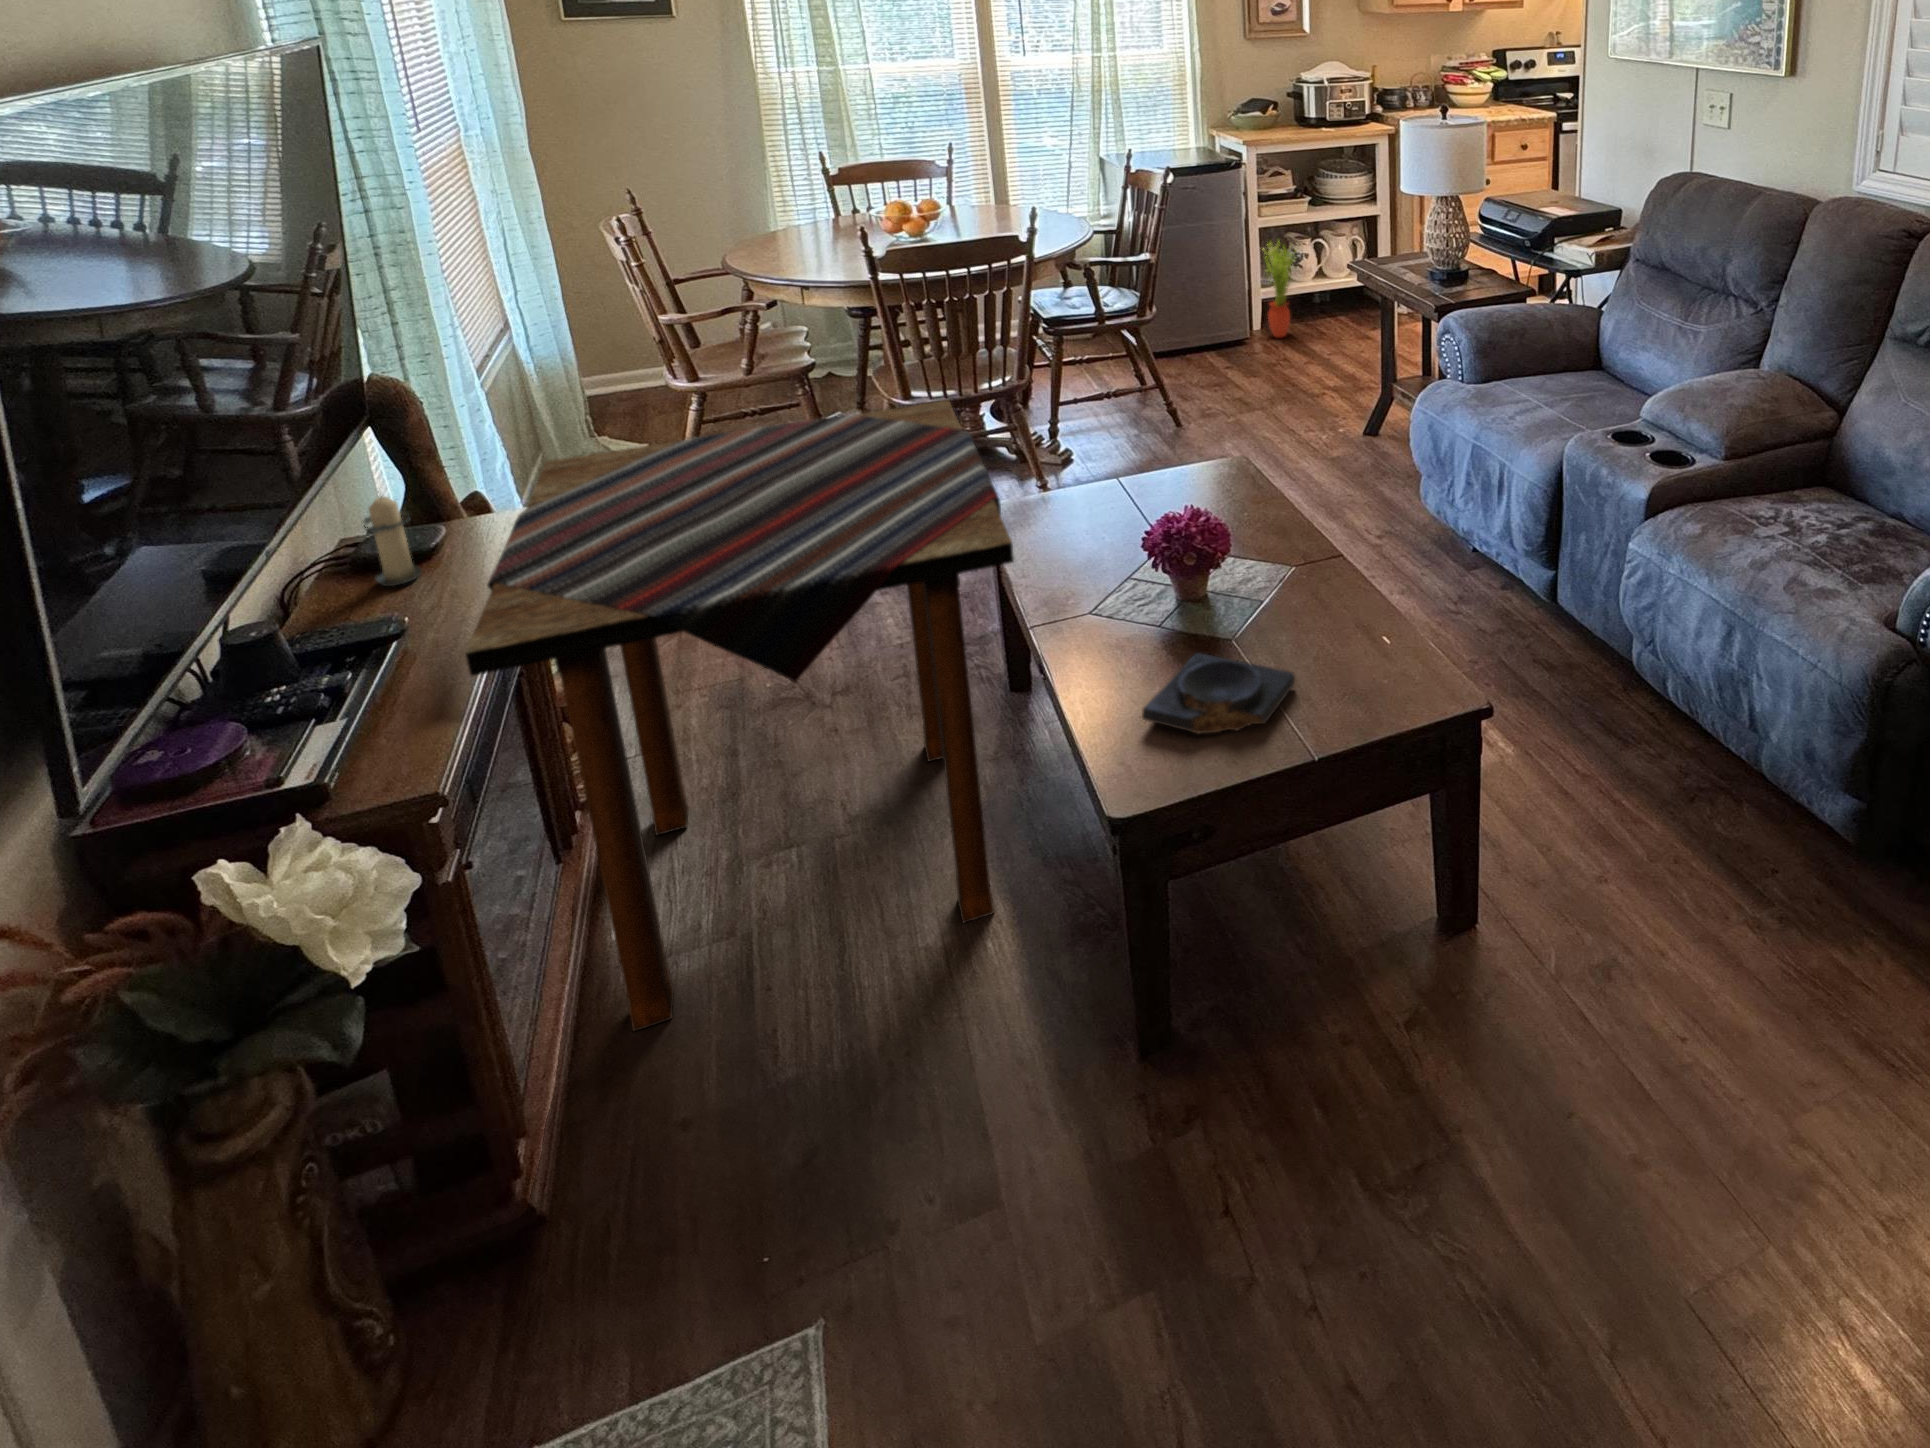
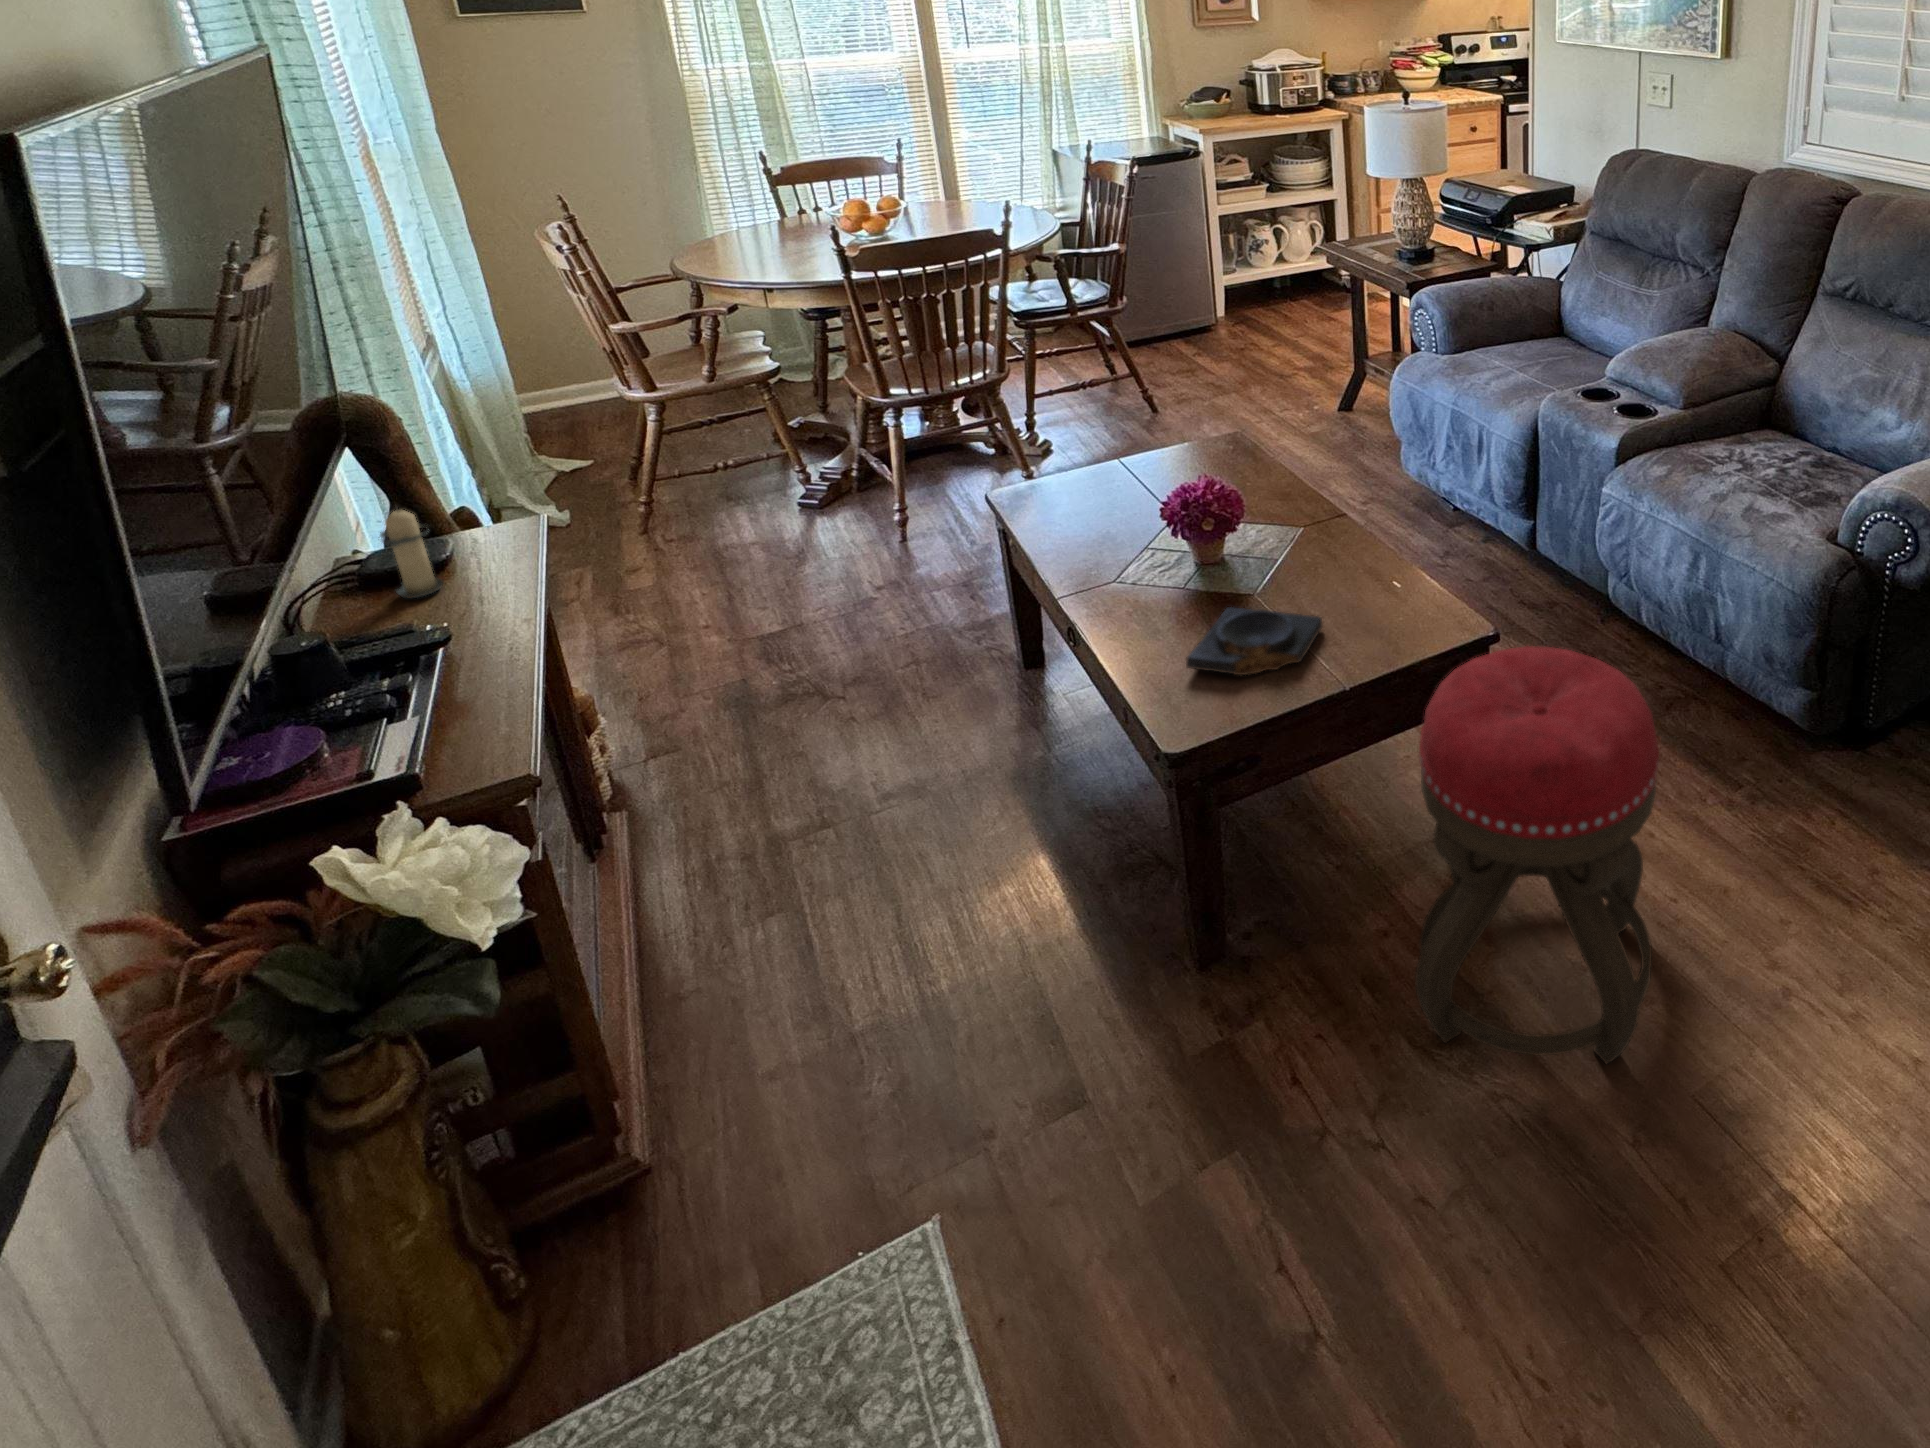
potted plant: present [1263,242,1296,338] -> none [1226,226,1261,324]
side table: present [465,401,1014,1031] -> none [528,391,1056,1004]
ottoman: none [1364,732,1661,1246] -> present [1415,646,1659,1064]

